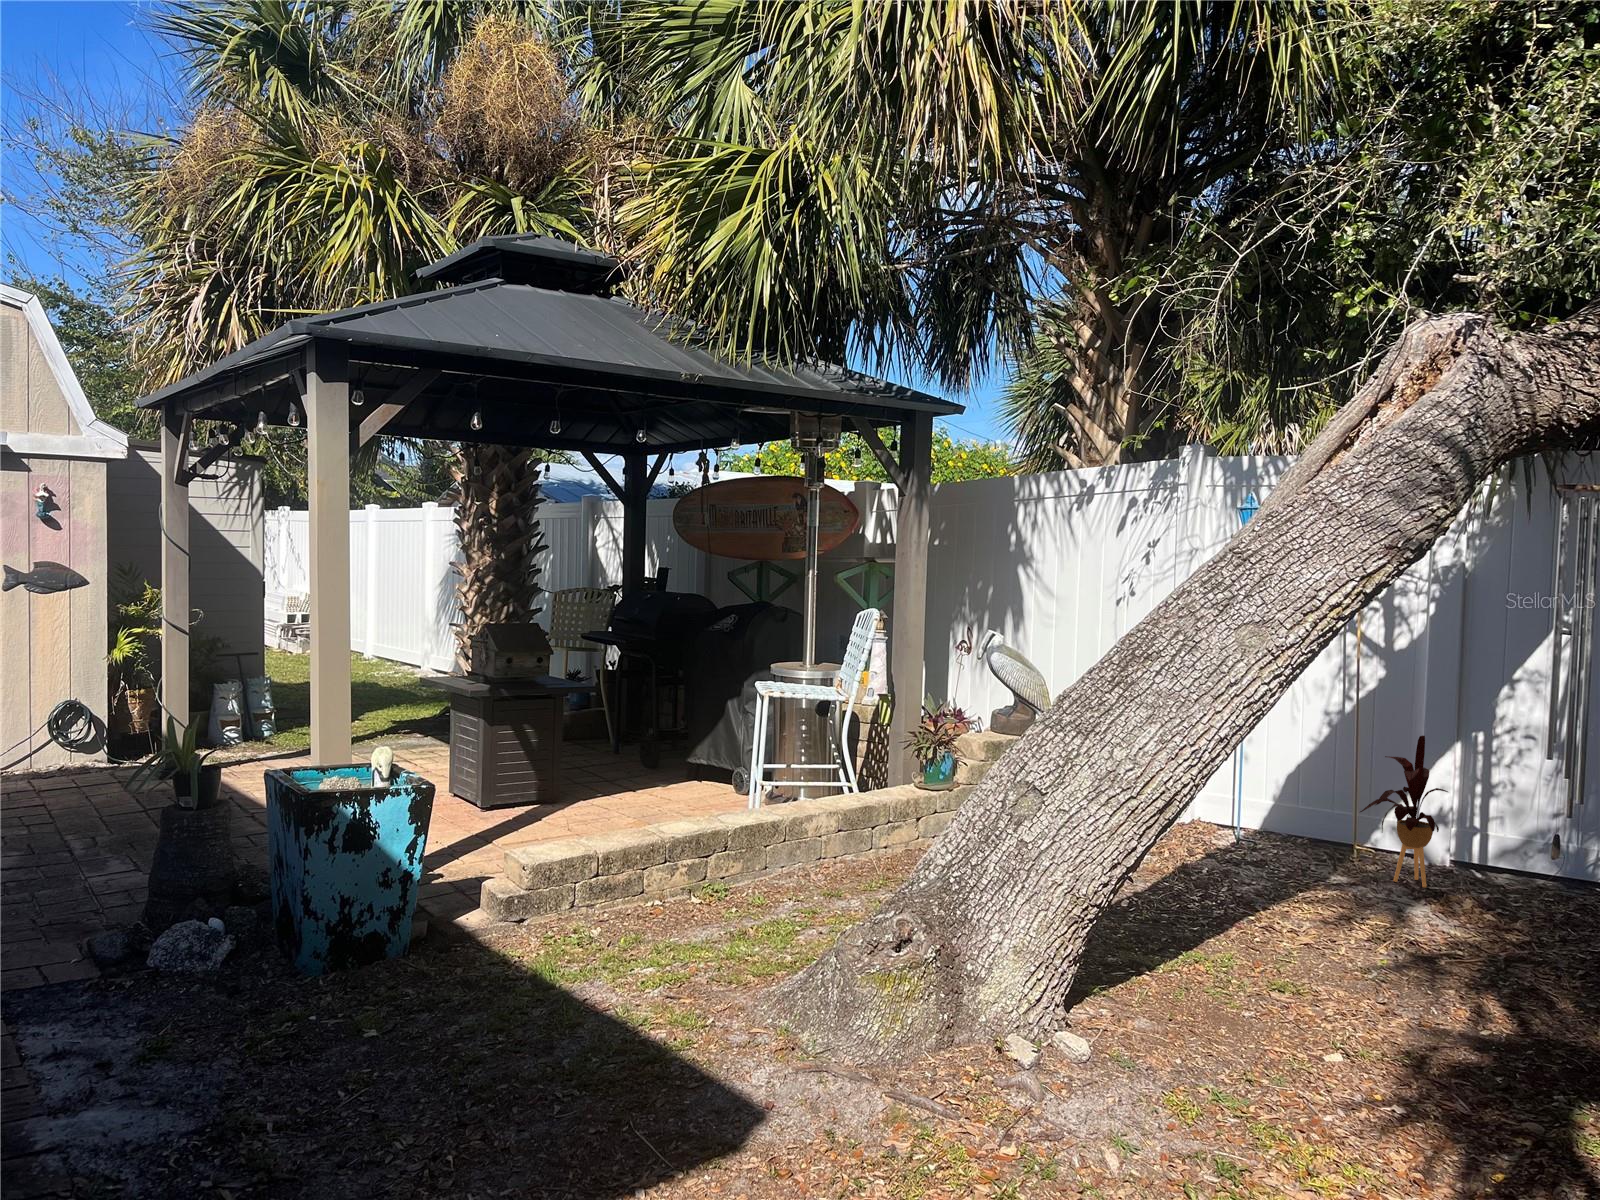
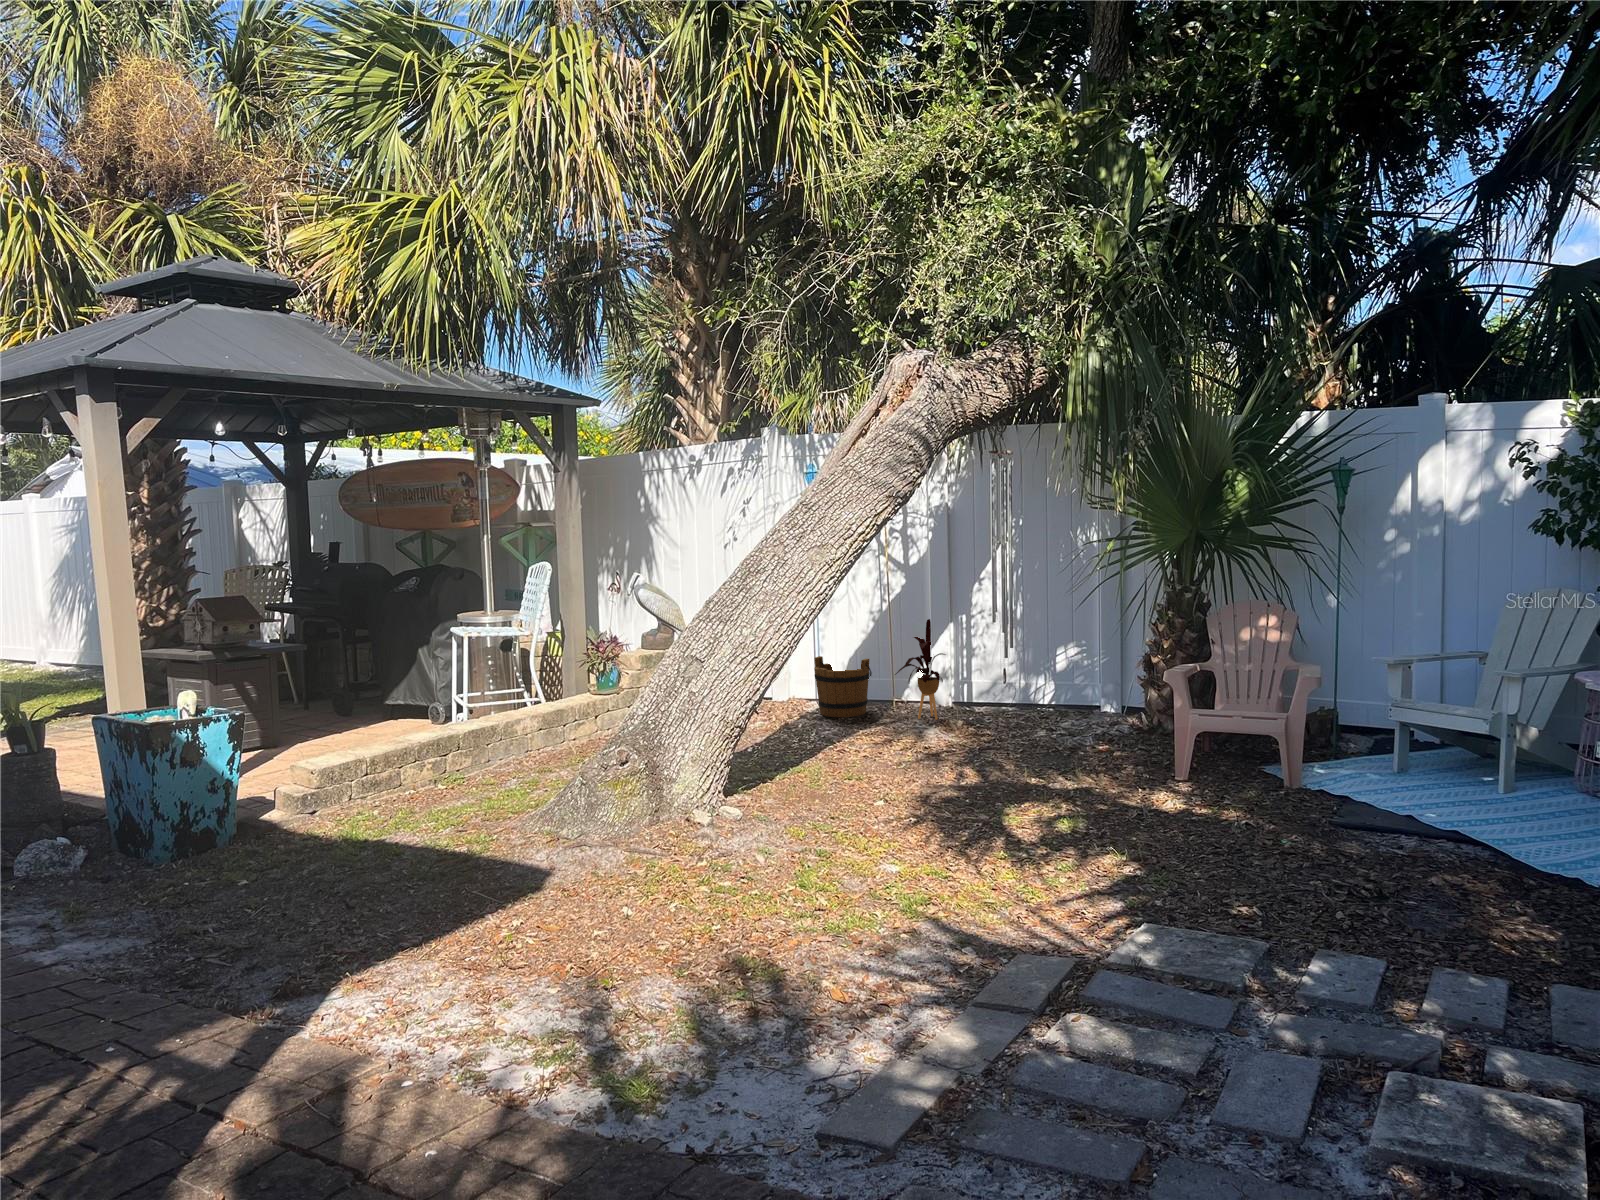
bucket: none [1234,768,1322,862] -> present [814,656,872,717]

